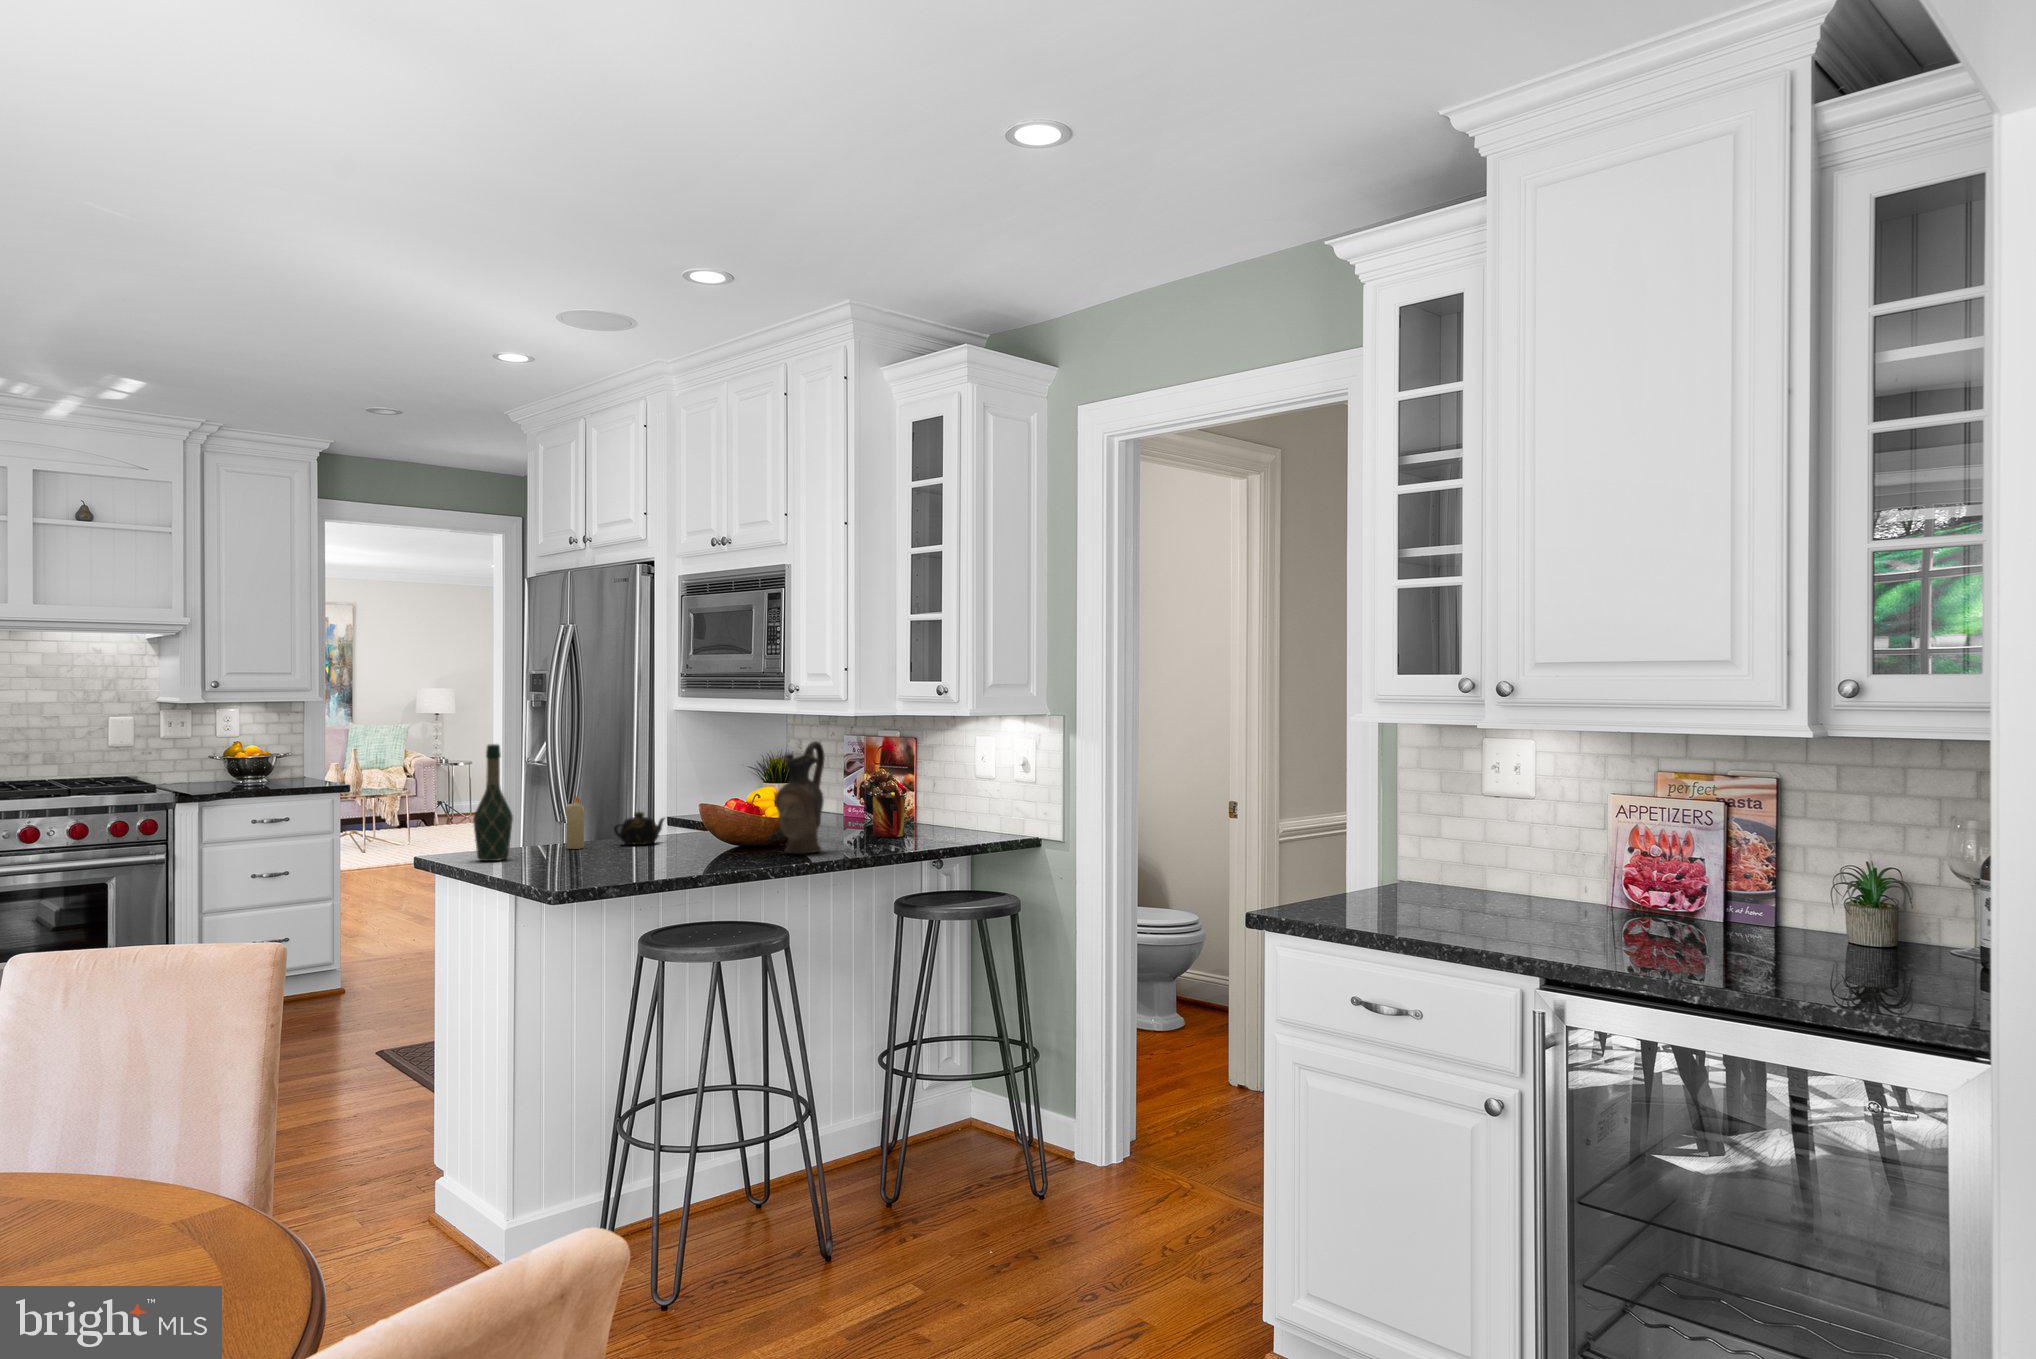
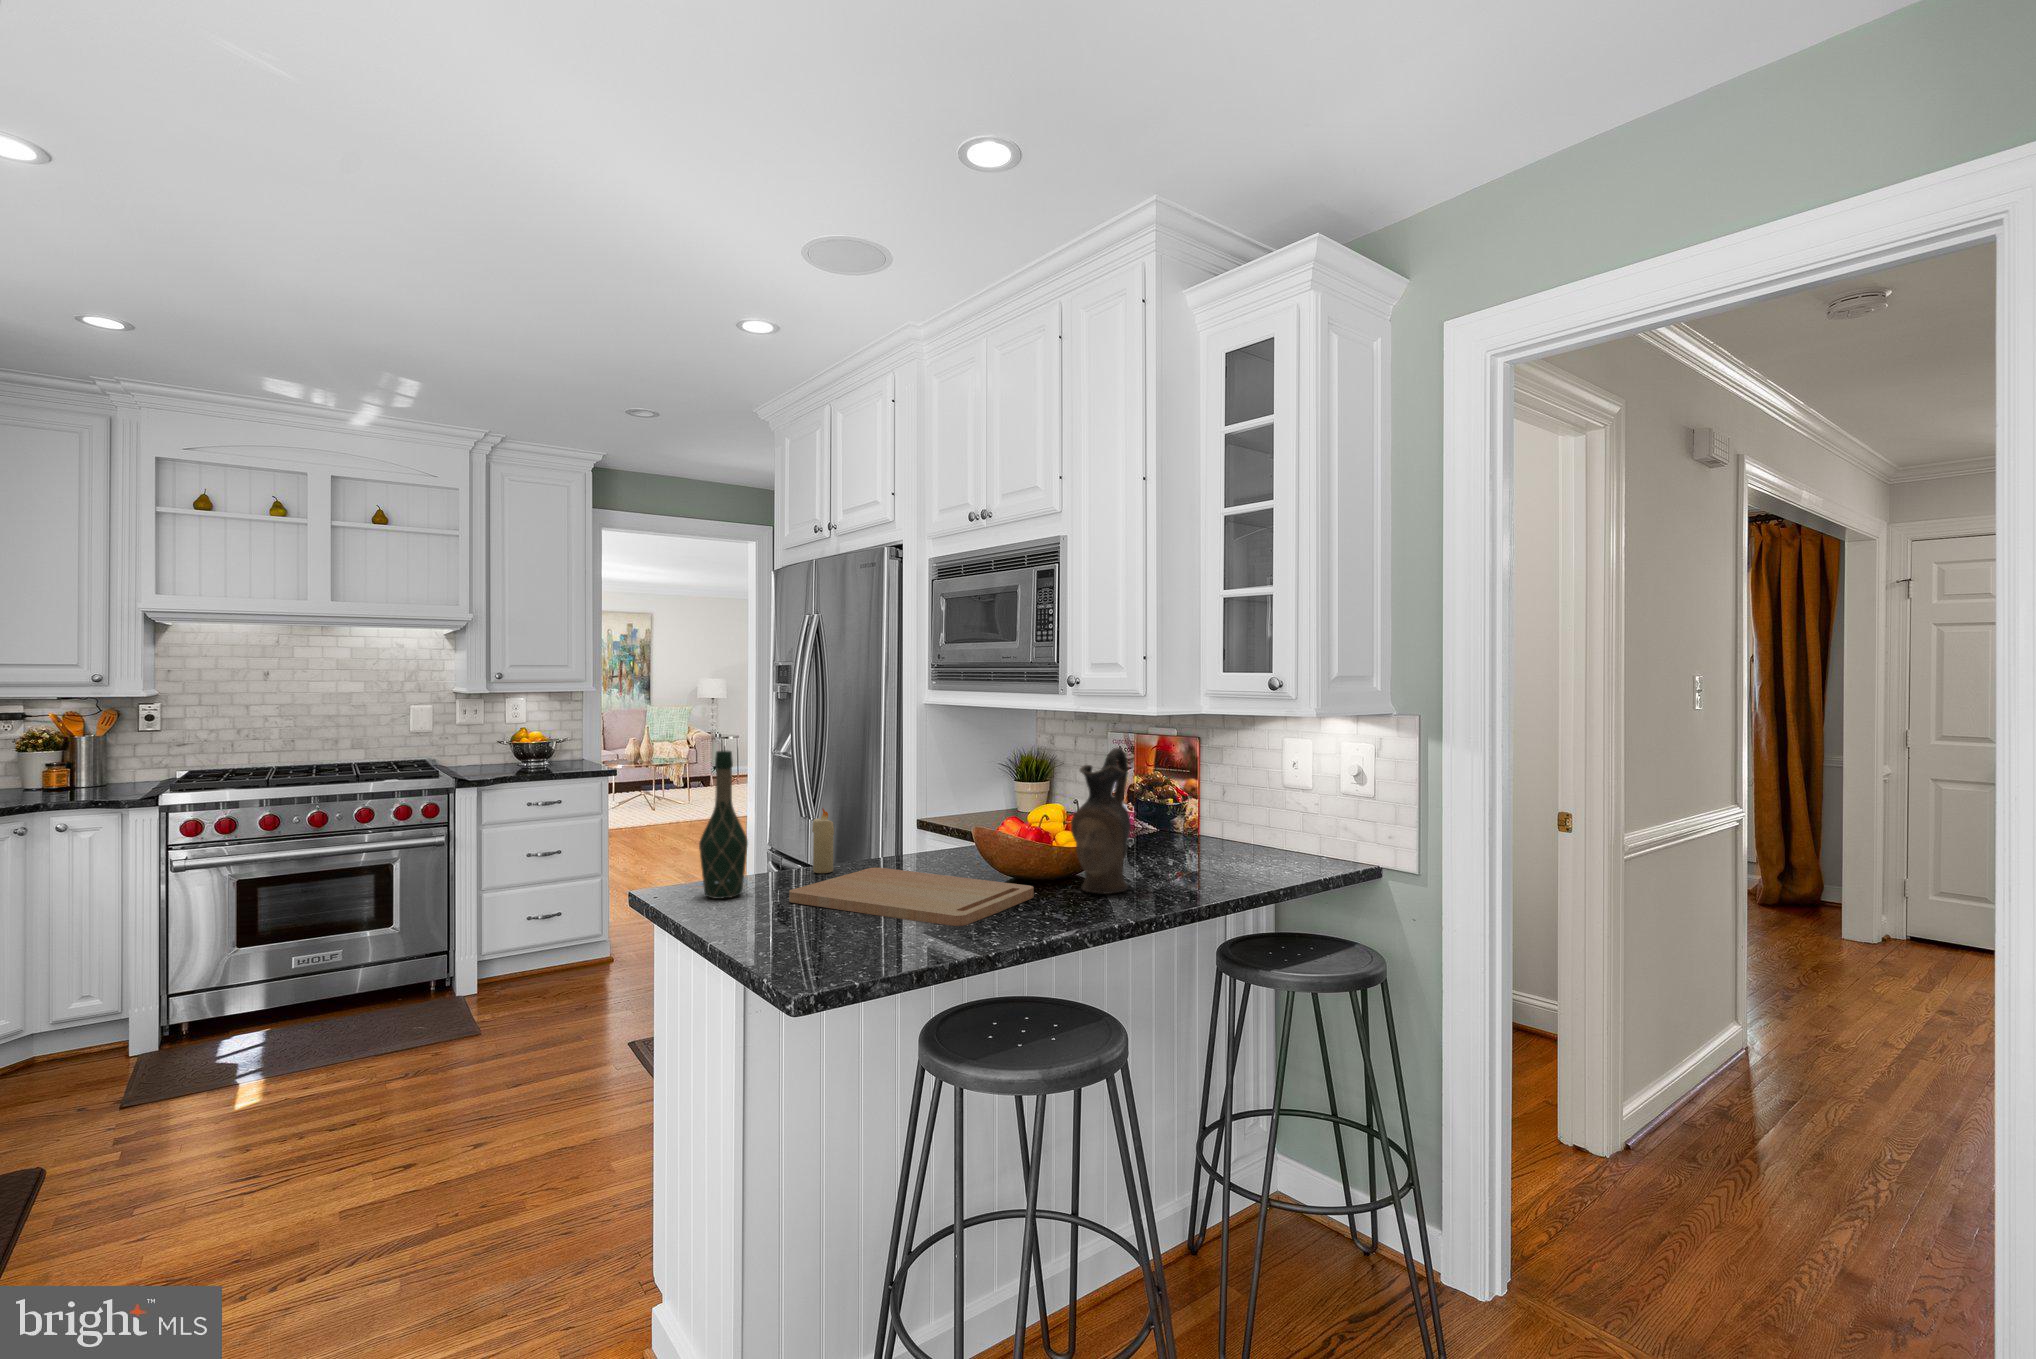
mug: present [873,795,905,837] -> none [1164,806,1202,859]
teapot: present [614,812,665,845] -> none [868,826,927,867]
cutting board: none [548,841,744,869] -> present [789,868,1034,926]

